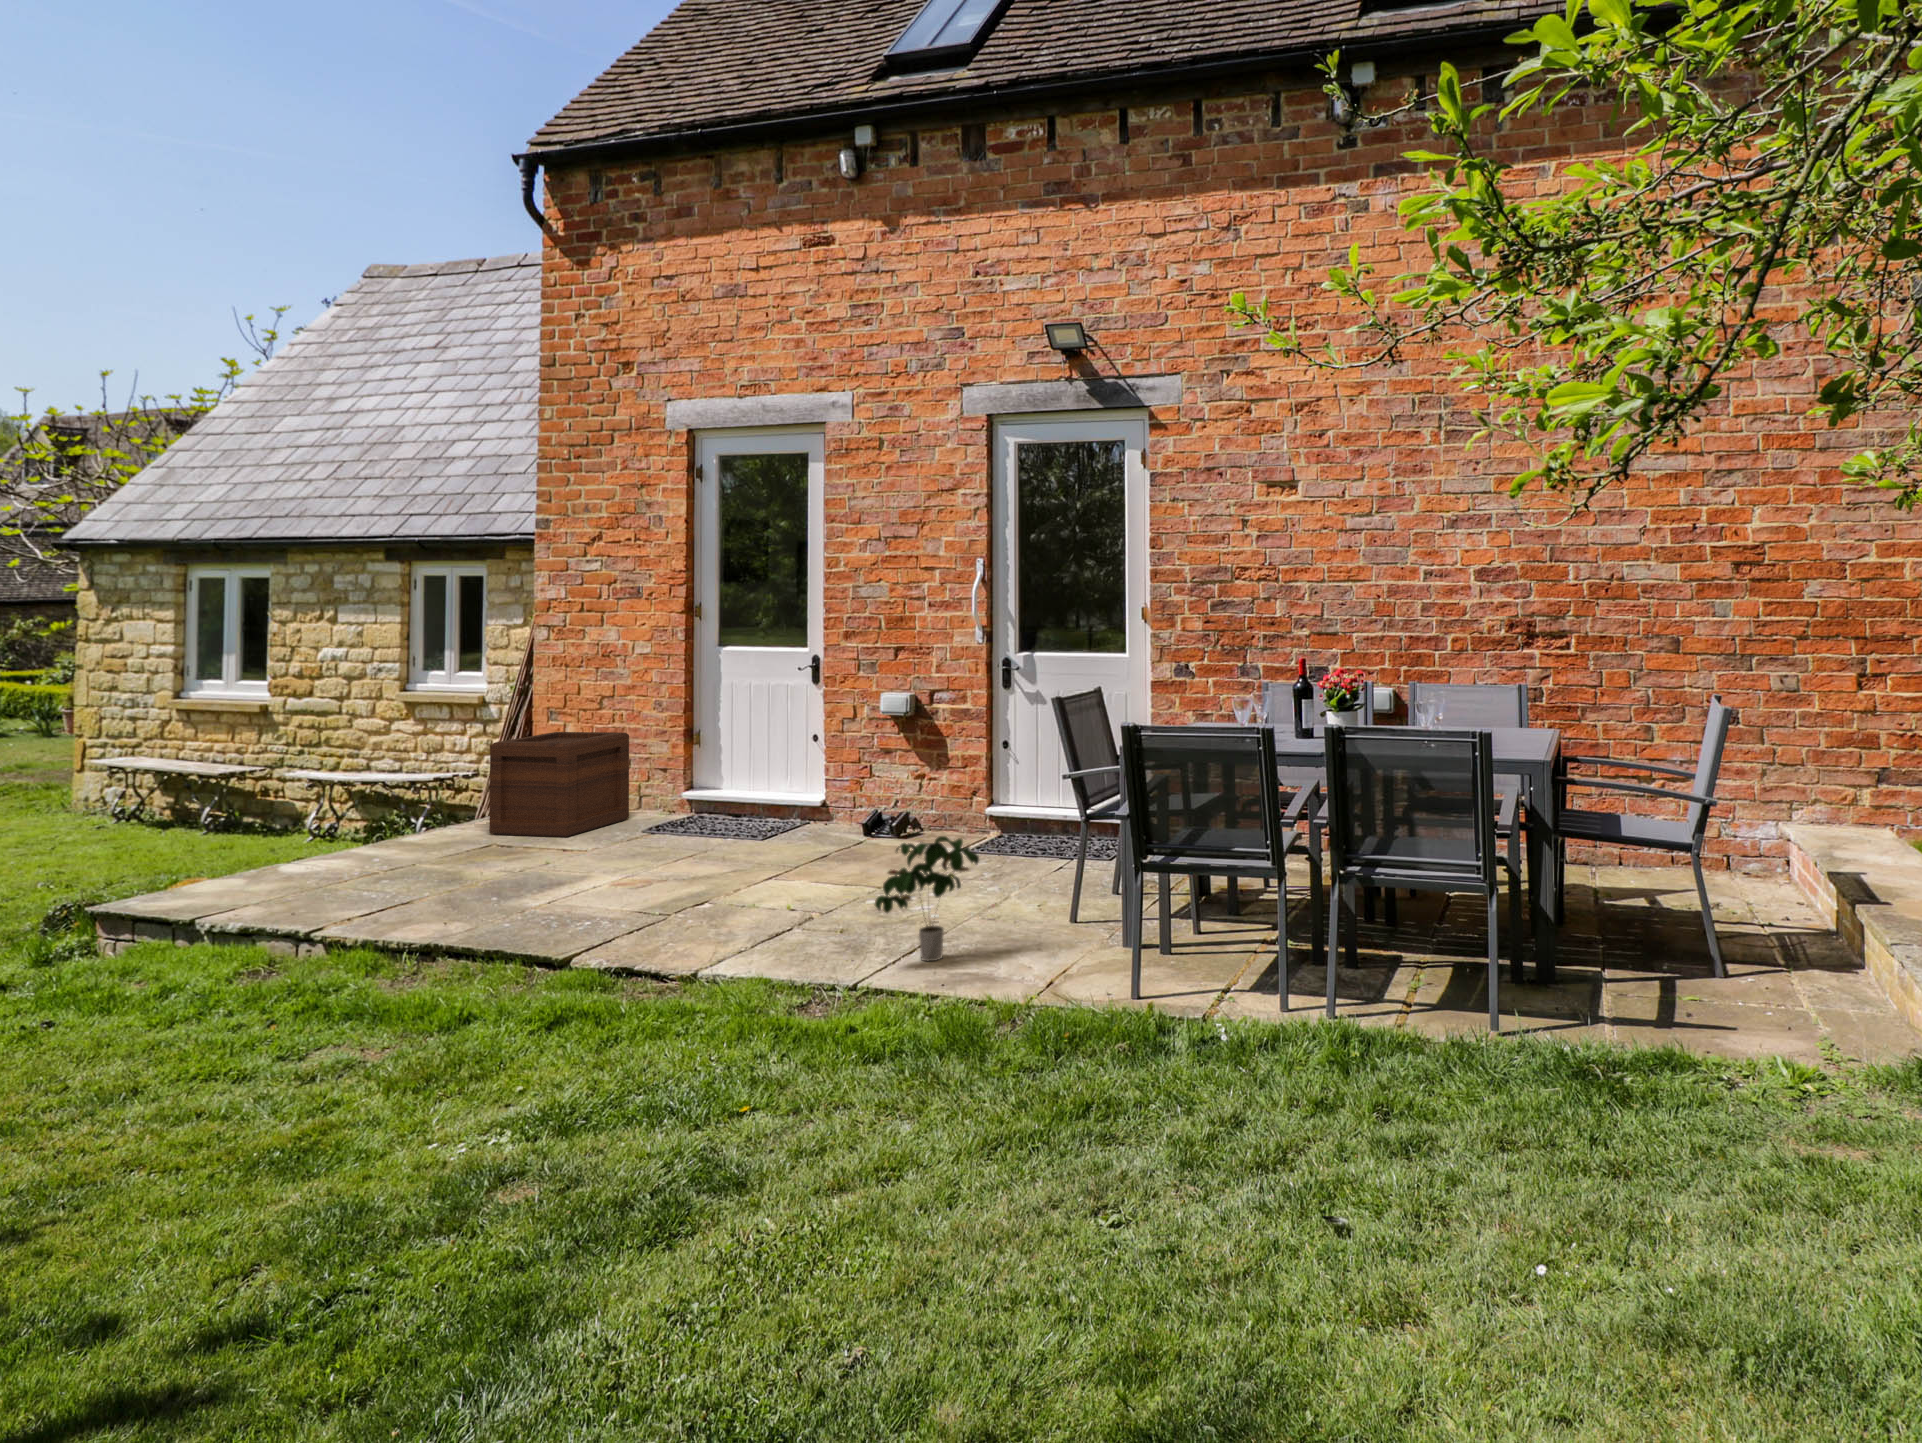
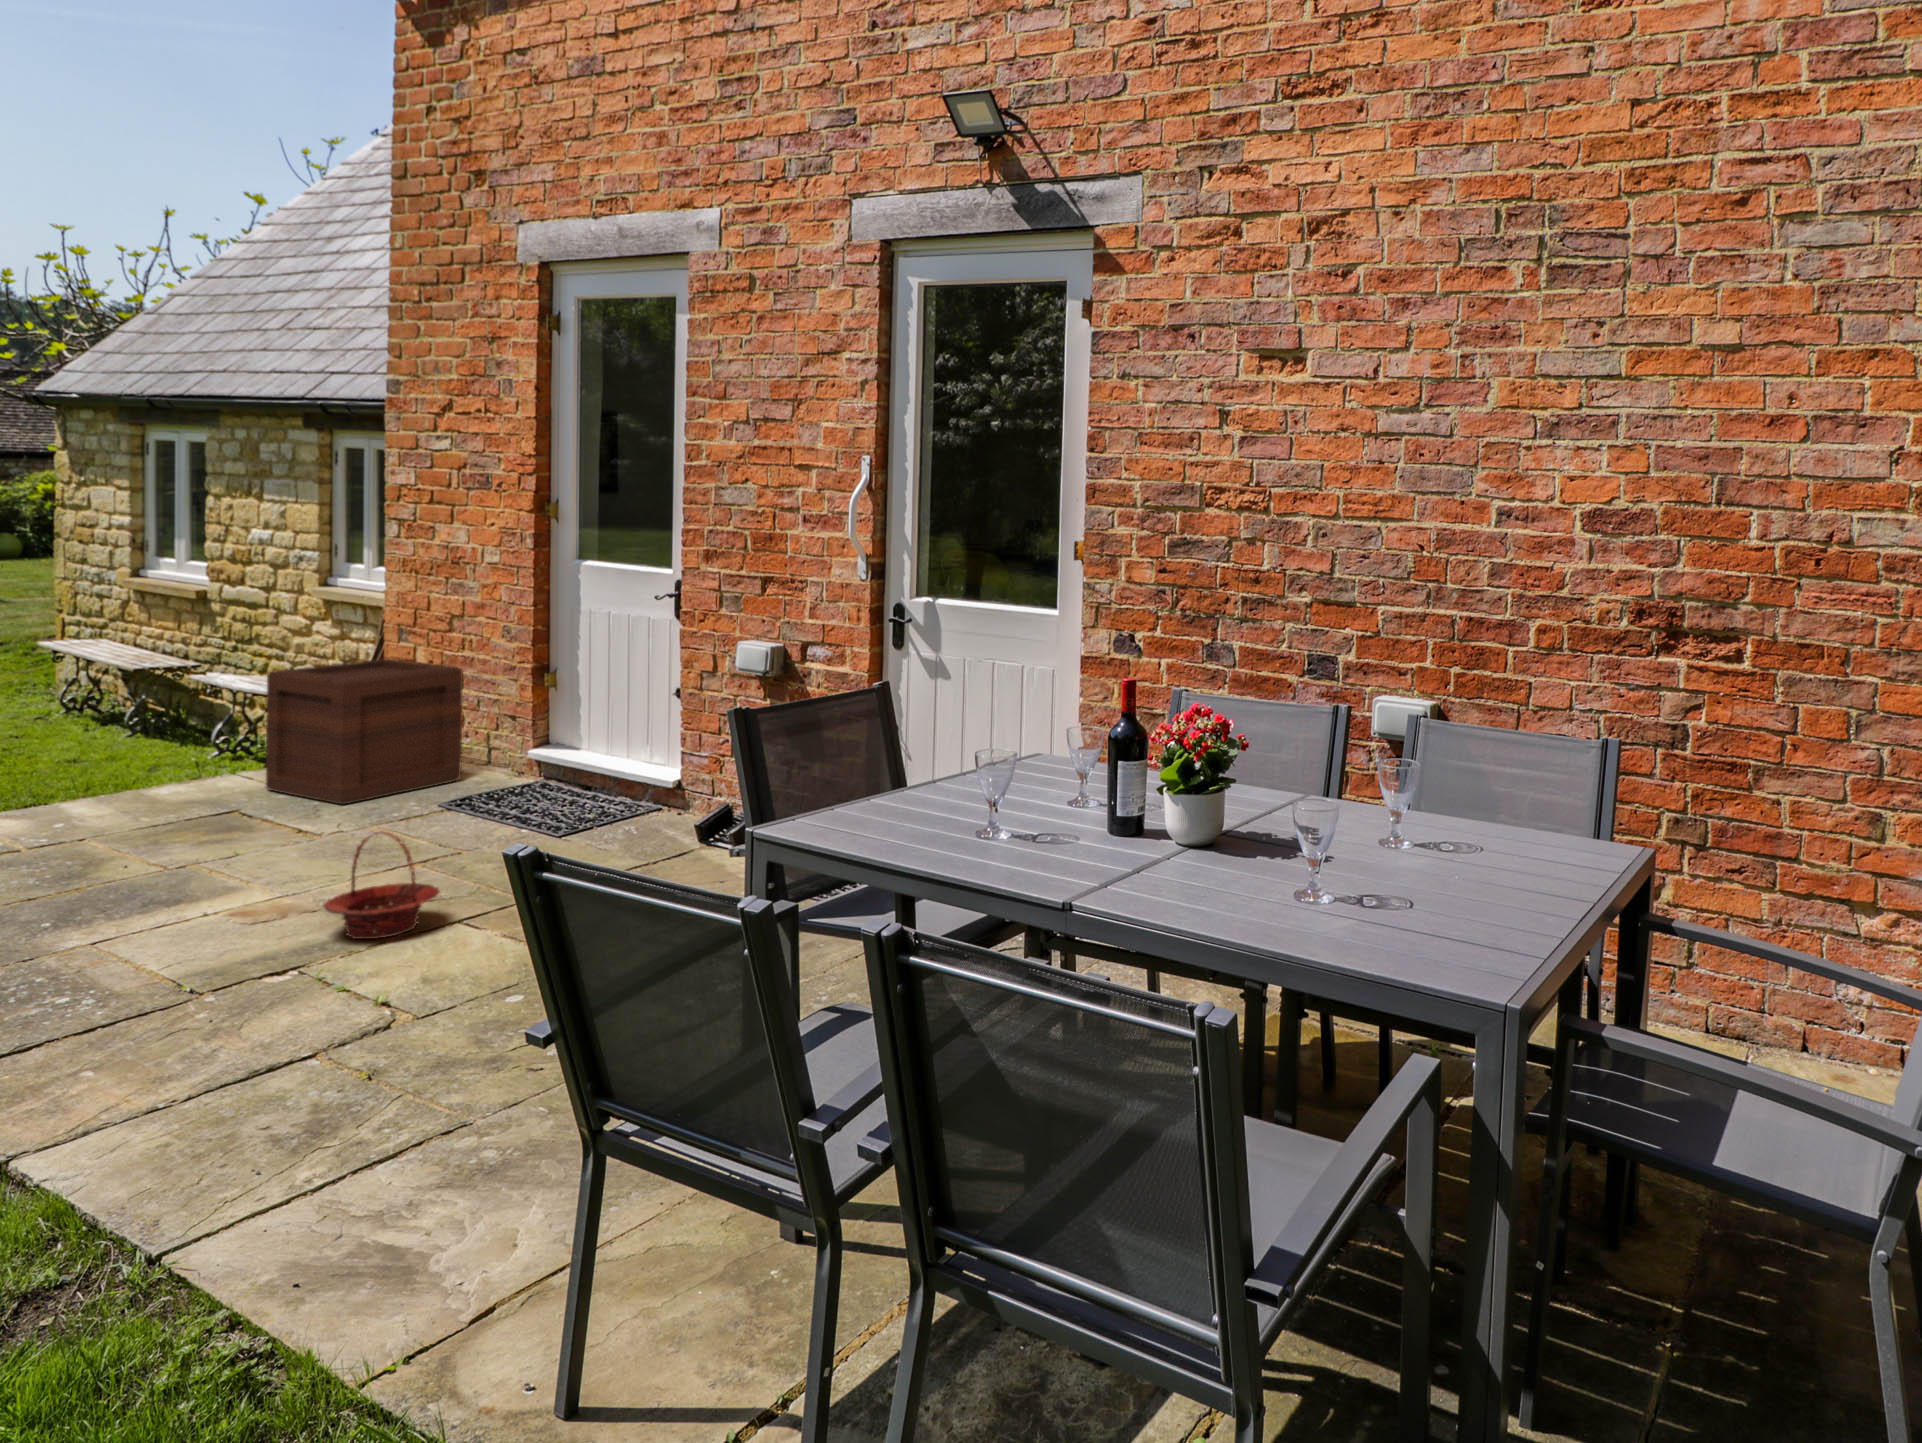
basket: none [696,819,765,891] -> present [323,832,440,939]
potted plant: present [875,836,979,961] -> none [276,951,511,1179]

